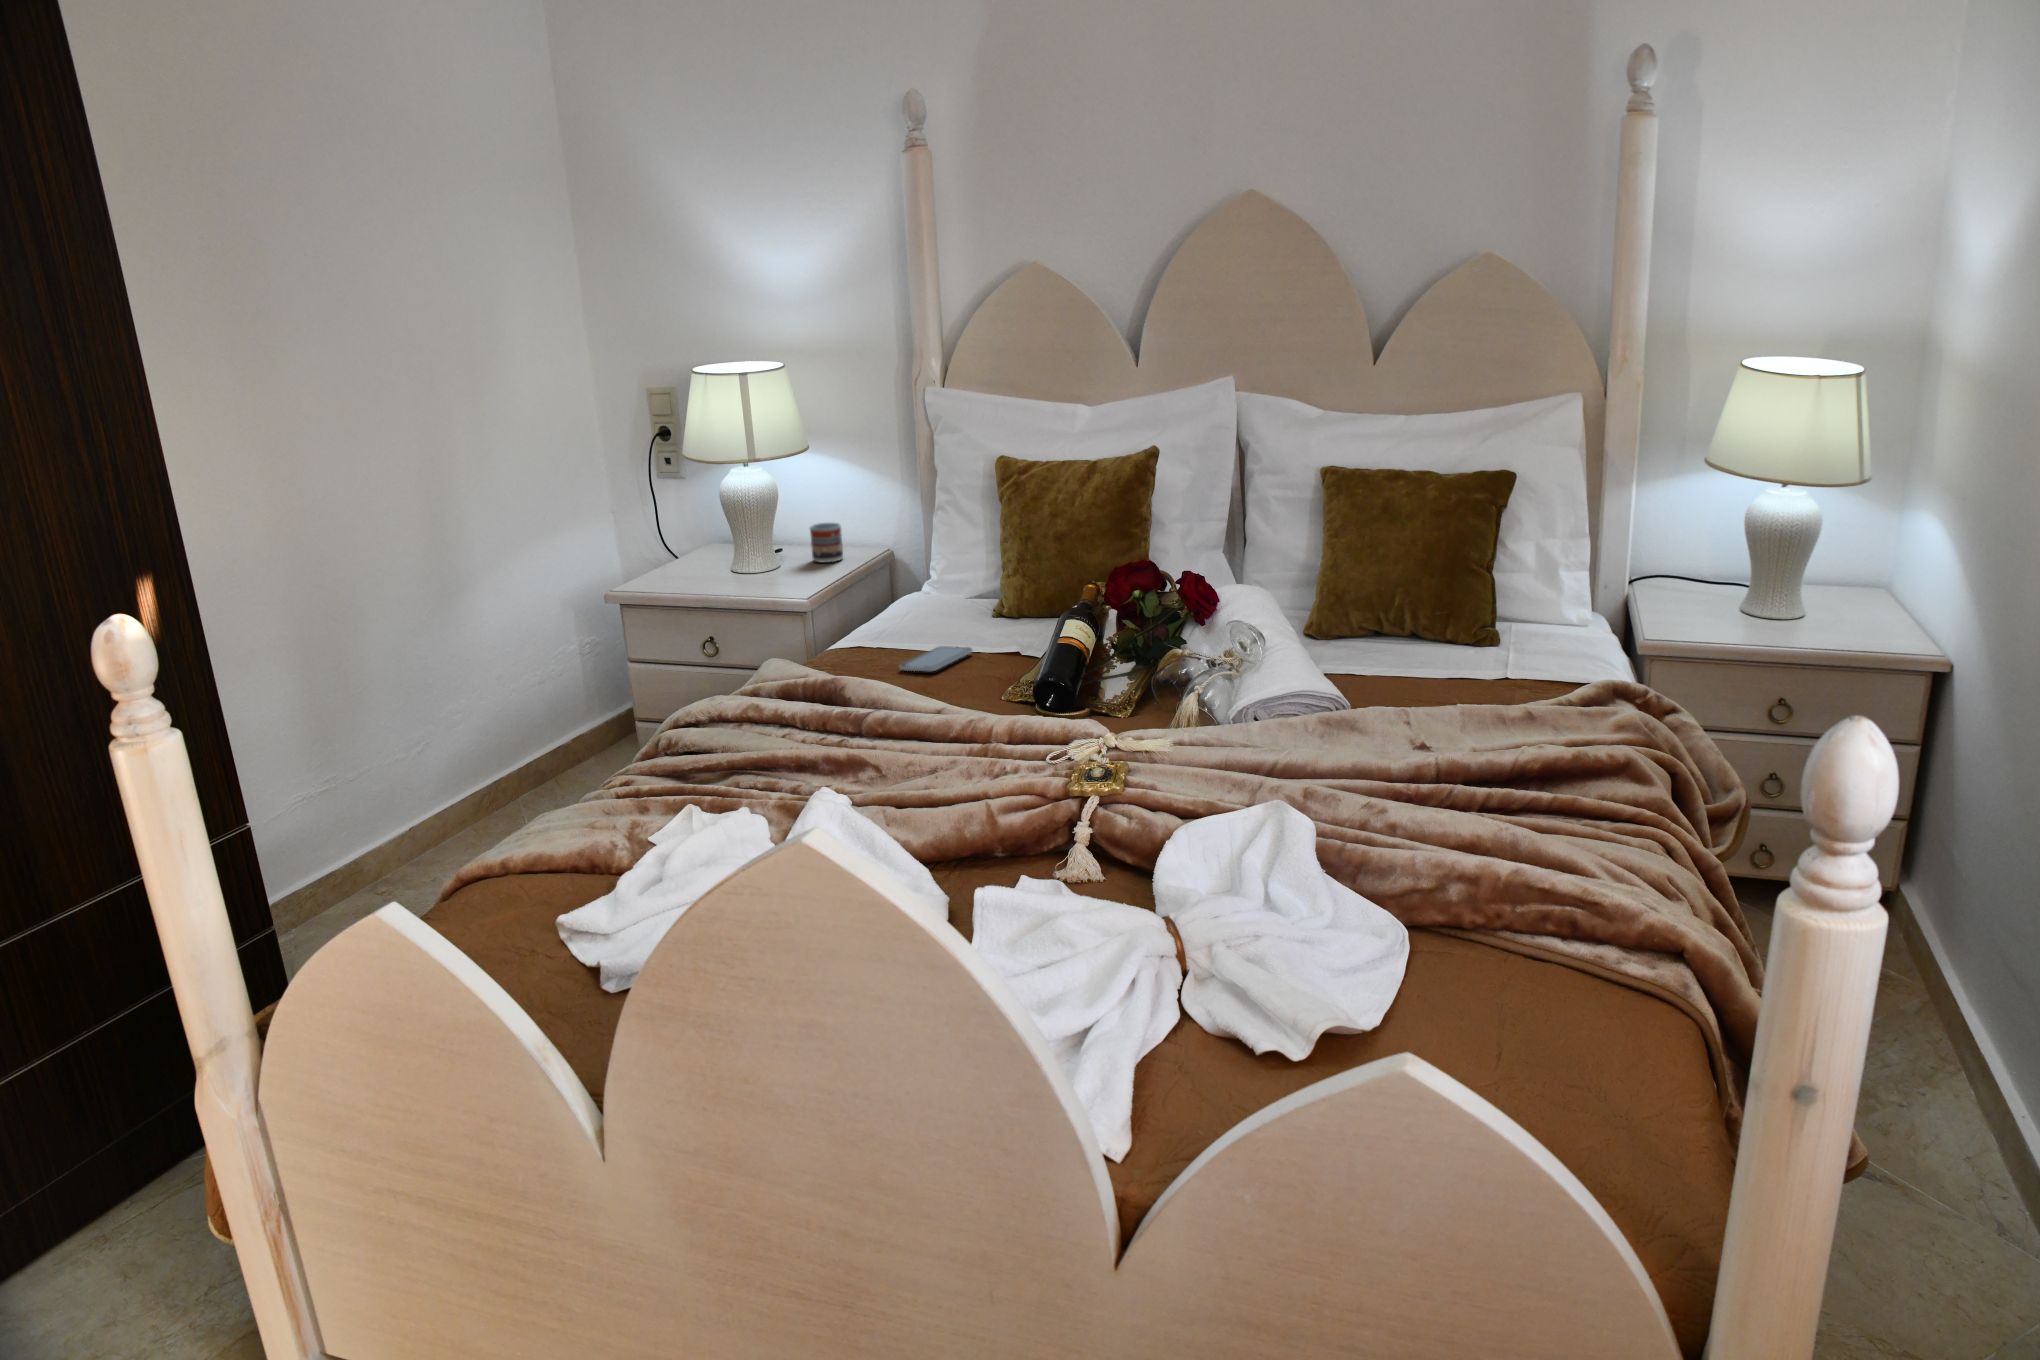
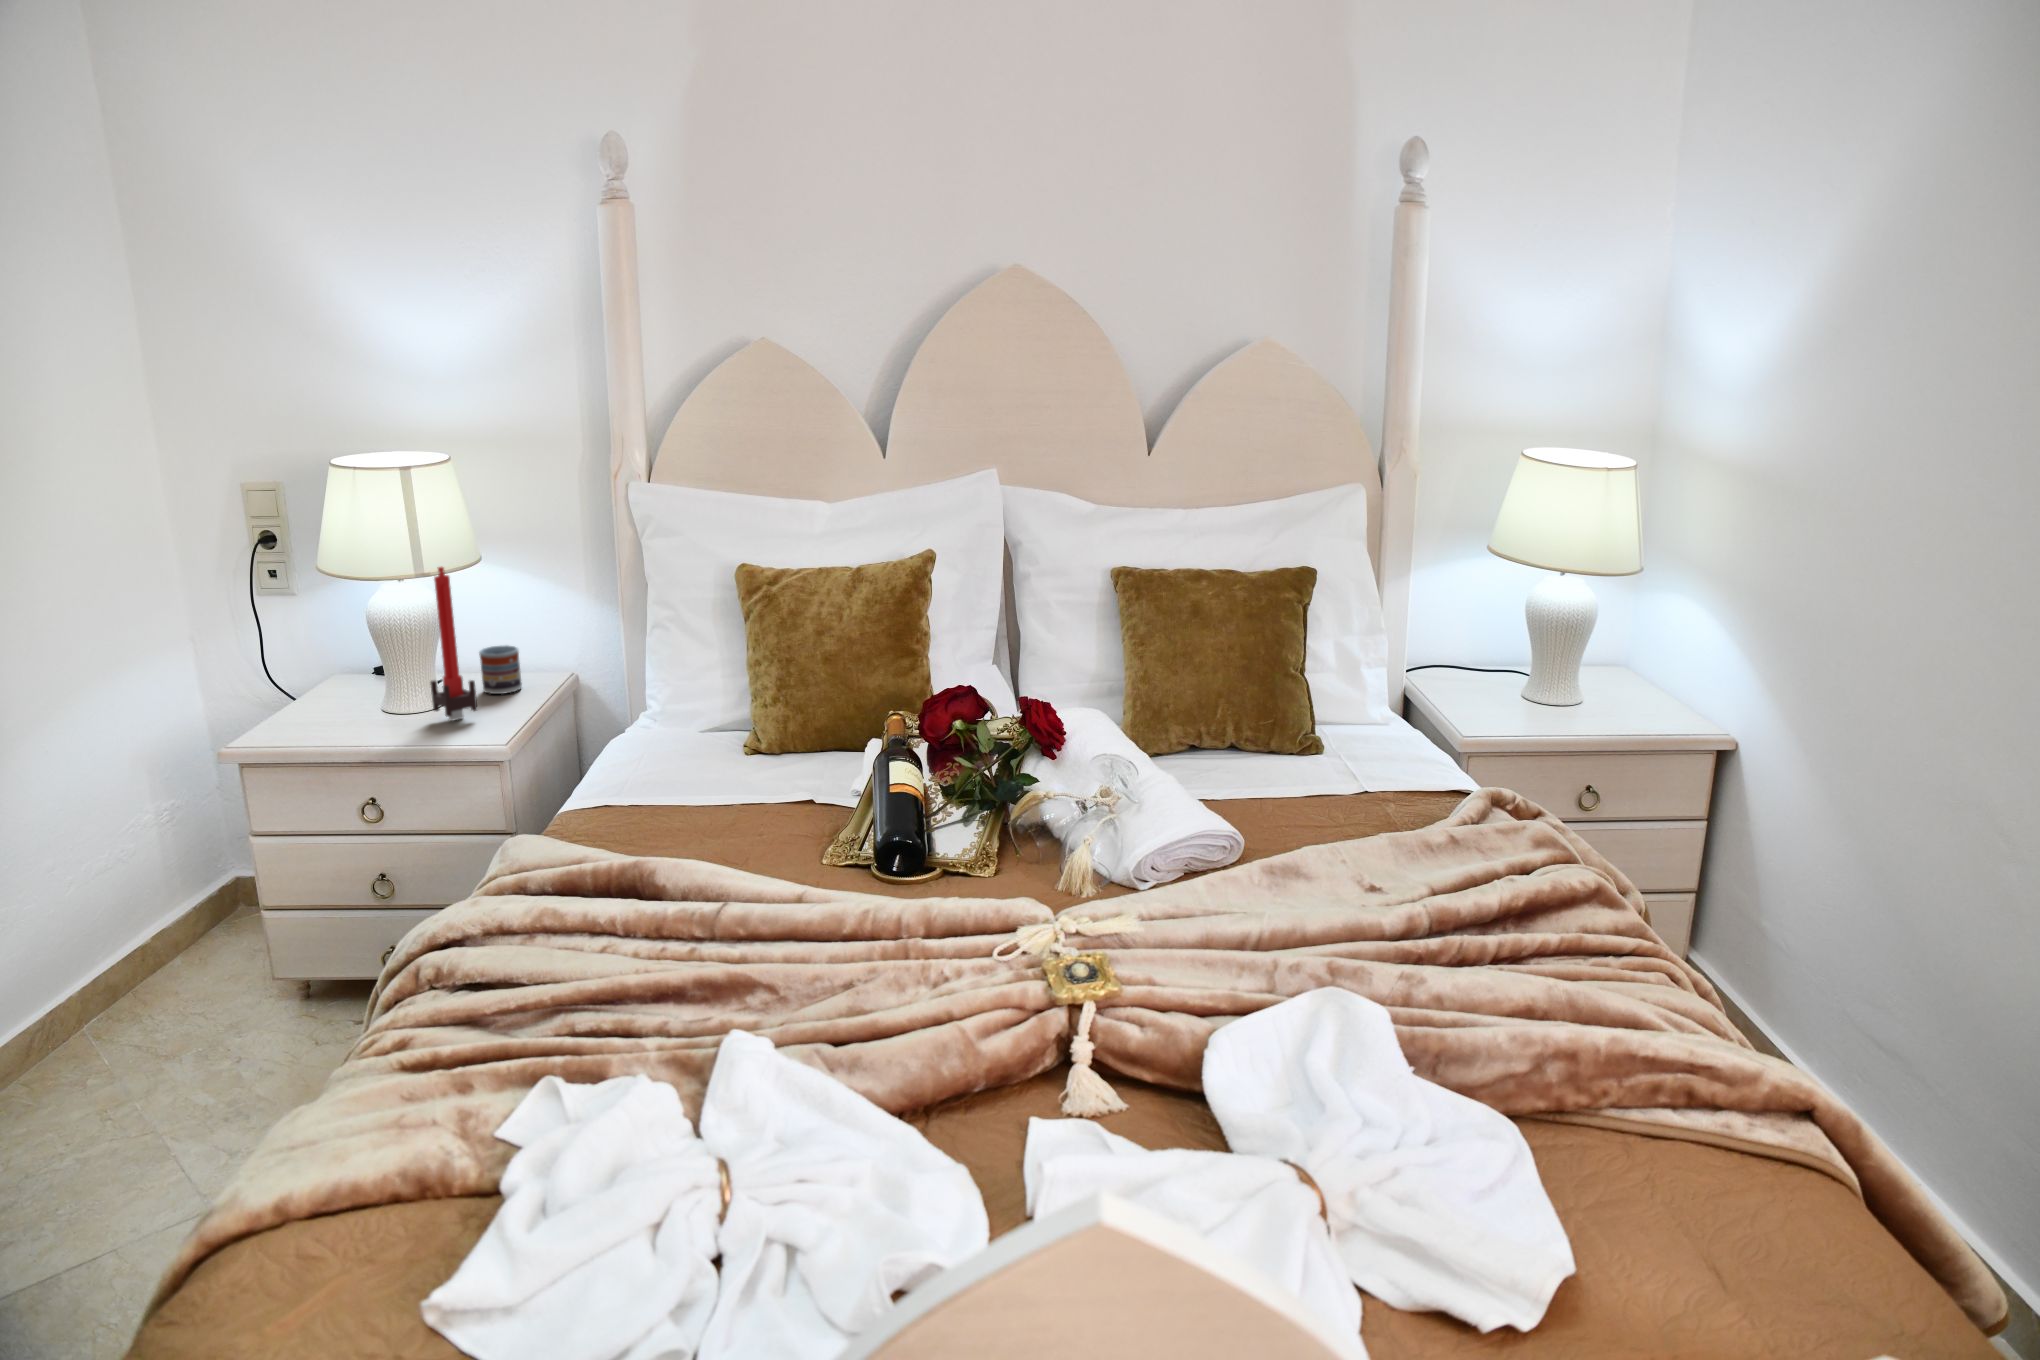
candle: none [762,452,797,580] -> present [430,567,477,721]
smartphone: present [900,646,972,671] -> none [696,798,770,836]

